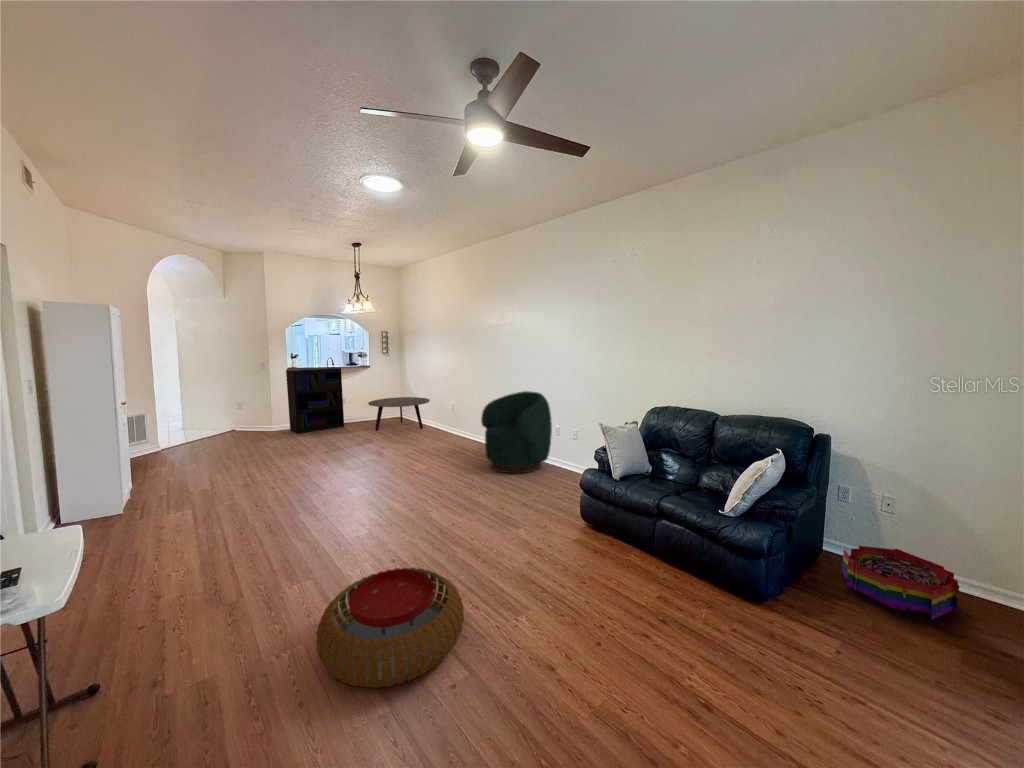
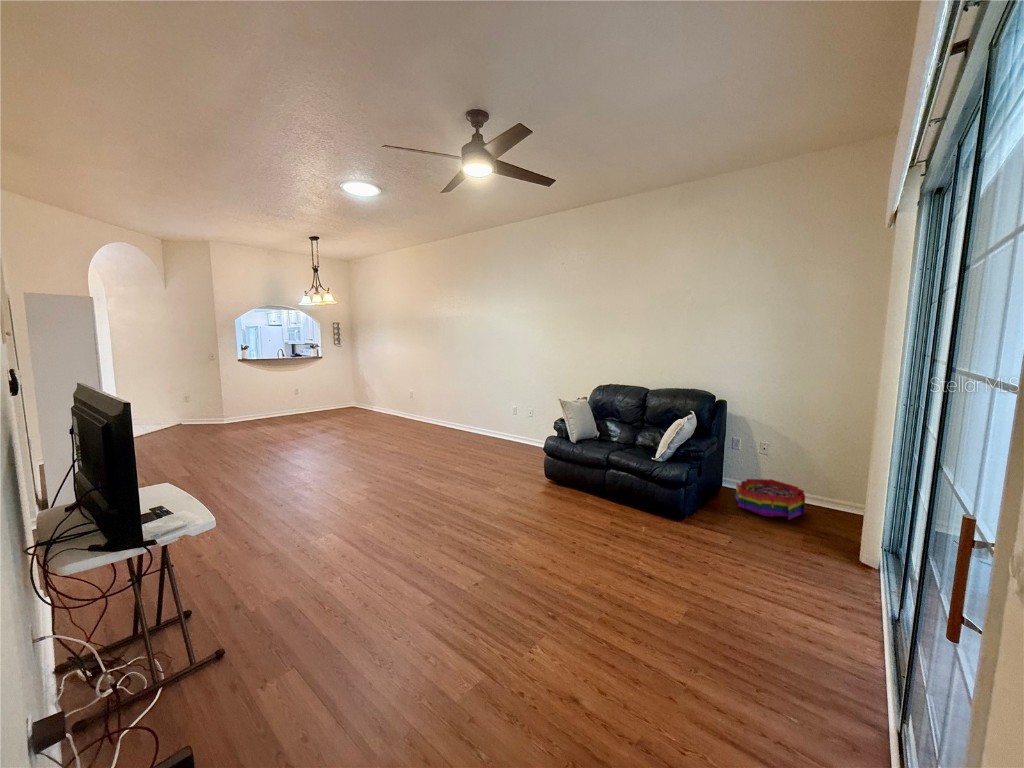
bookshelf: present [286,367,344,433] -> none [236,359,299,425]
armchair: present [481,391,552,473] -> none [446,377,510,449]
coffee table: present [368,397,430,431] -> none [325,387,386,420]
pouf: present [316,568,464,688] -> none [357,513,471,592]

